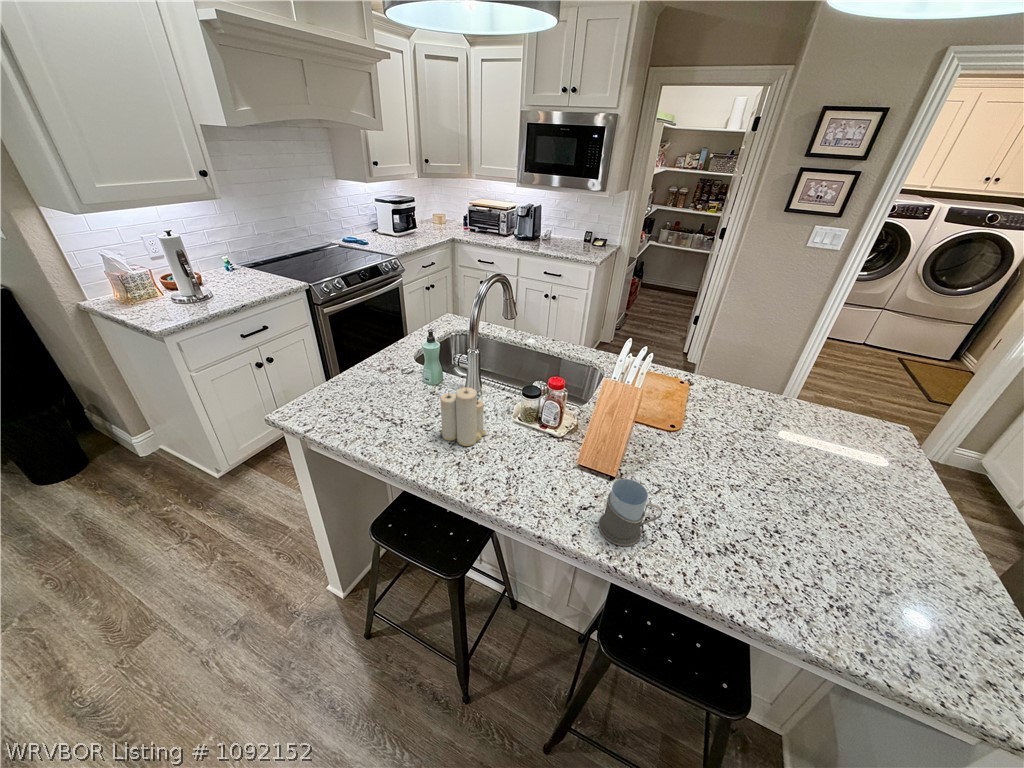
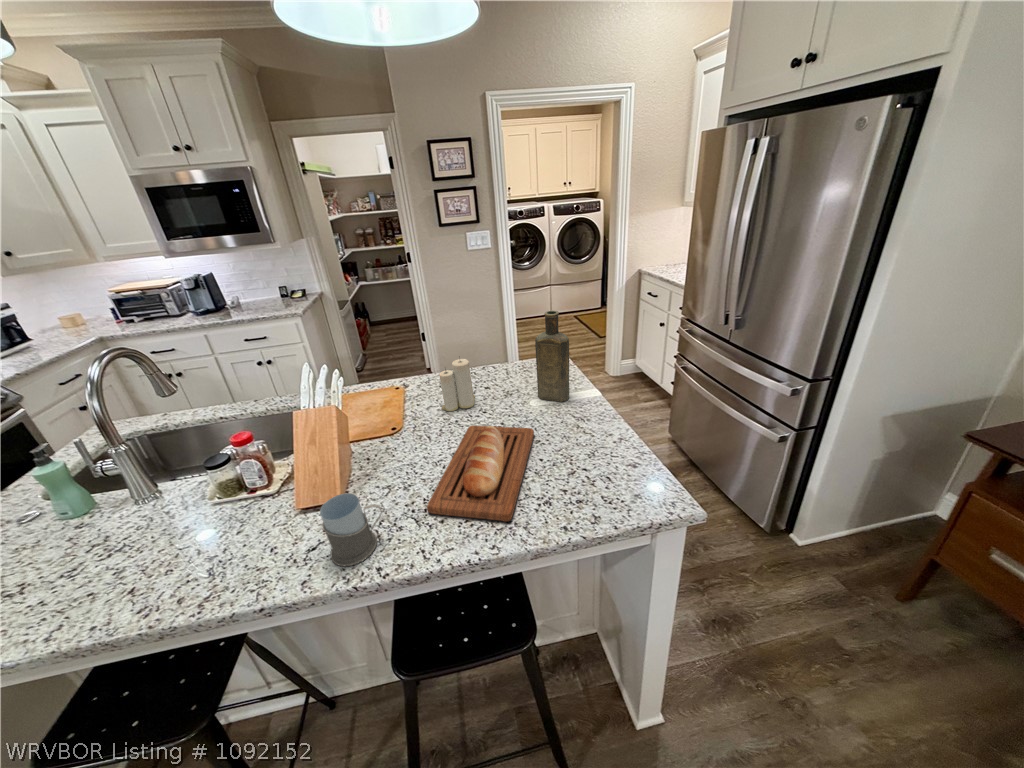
bottle: none [855,381,962,493] -> present [535,311,569,402]
candle: present [440,387,486,446] -> present [439,359,475,411]
bread loaf: none [695,465,844,602] -> present [427,425,534,522]

